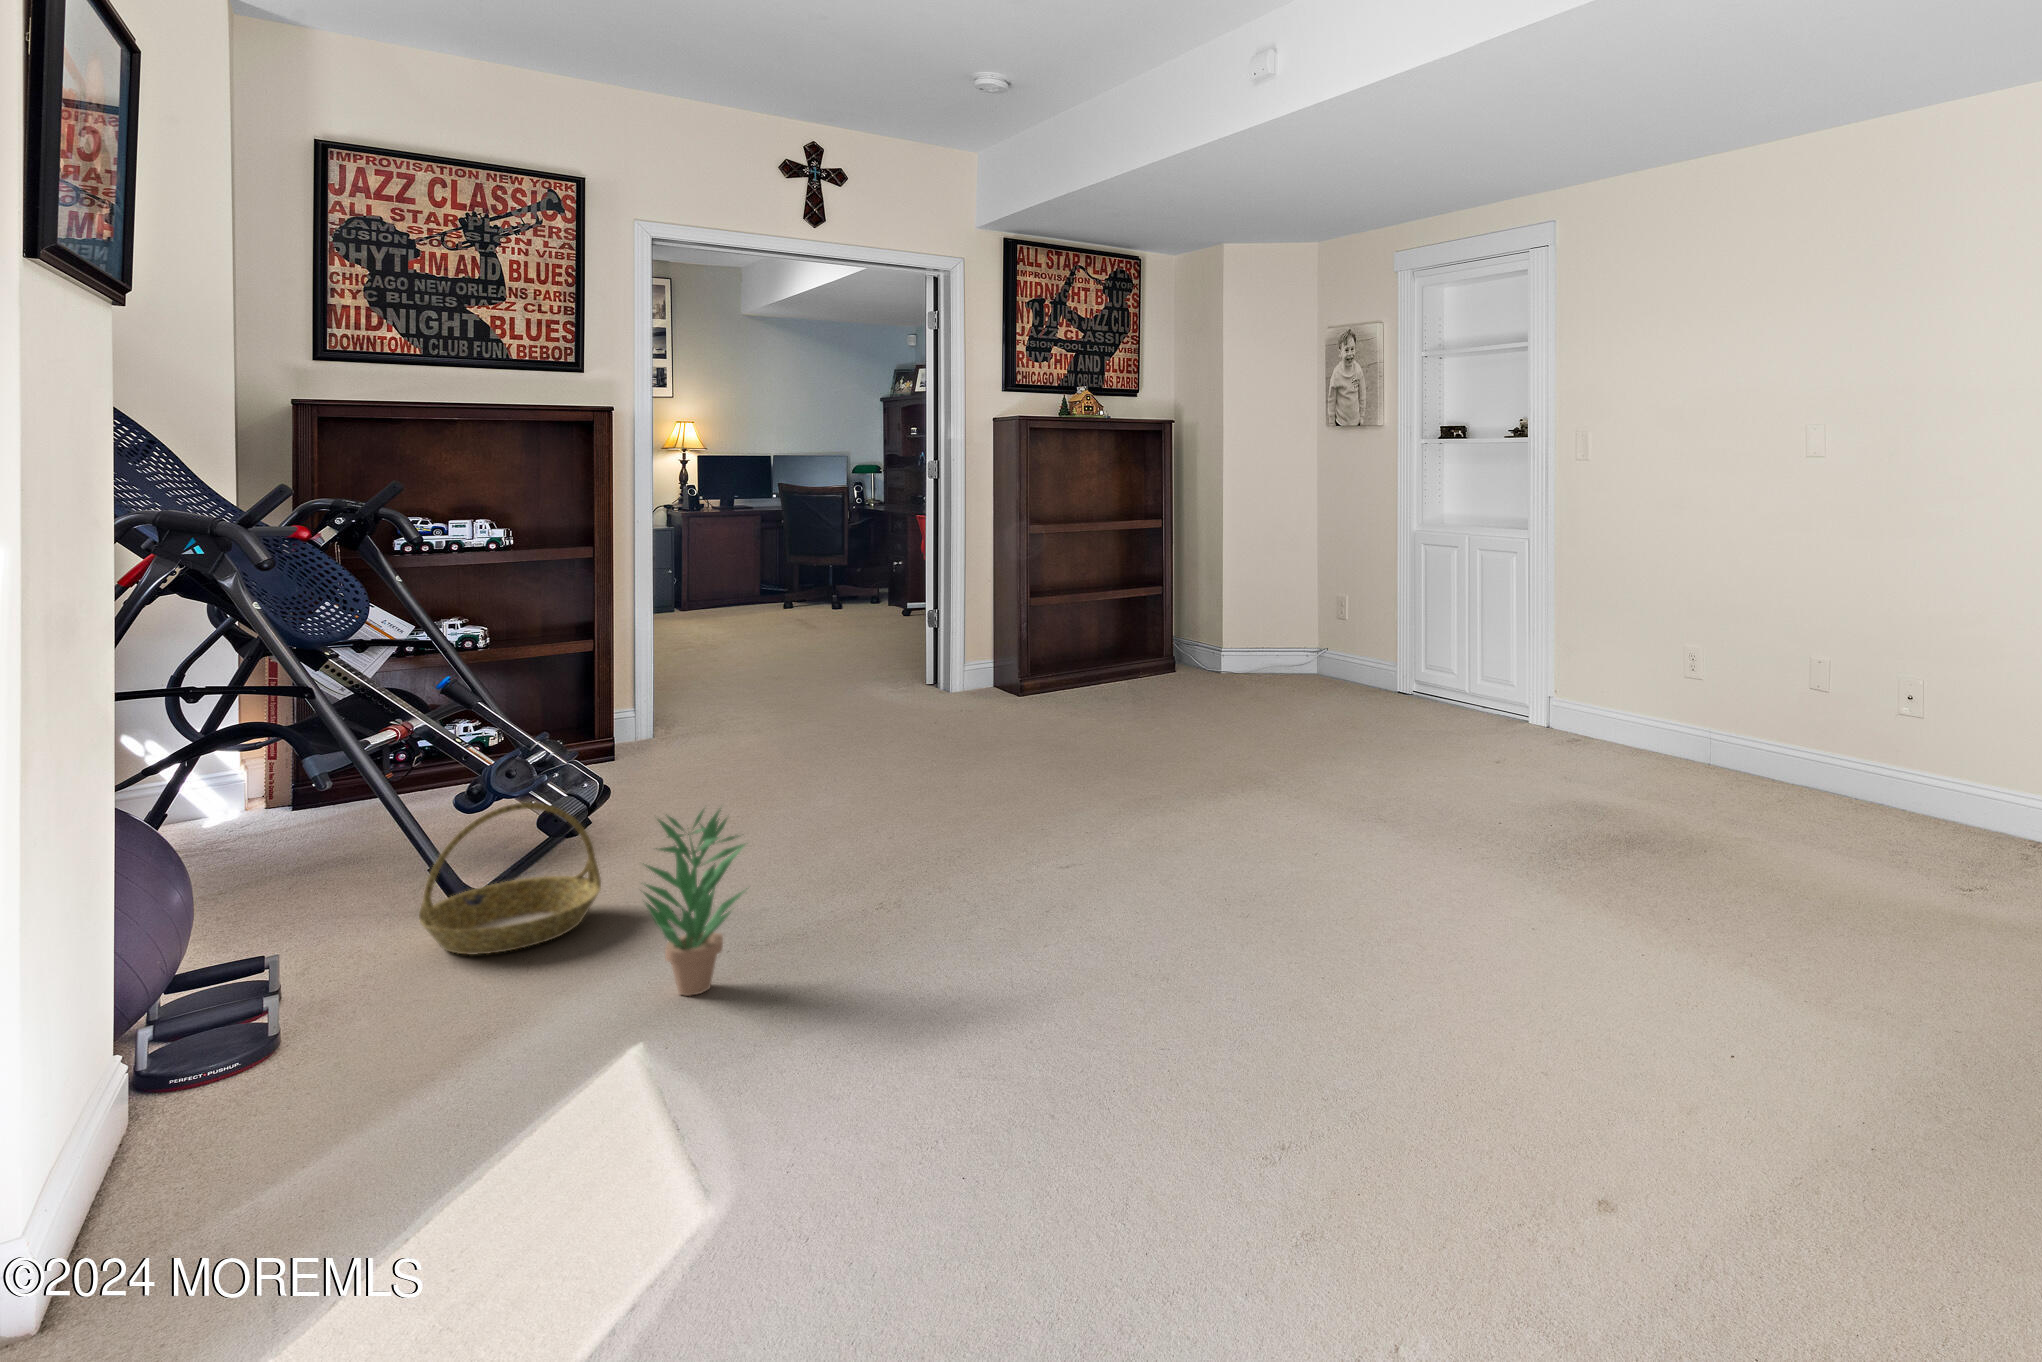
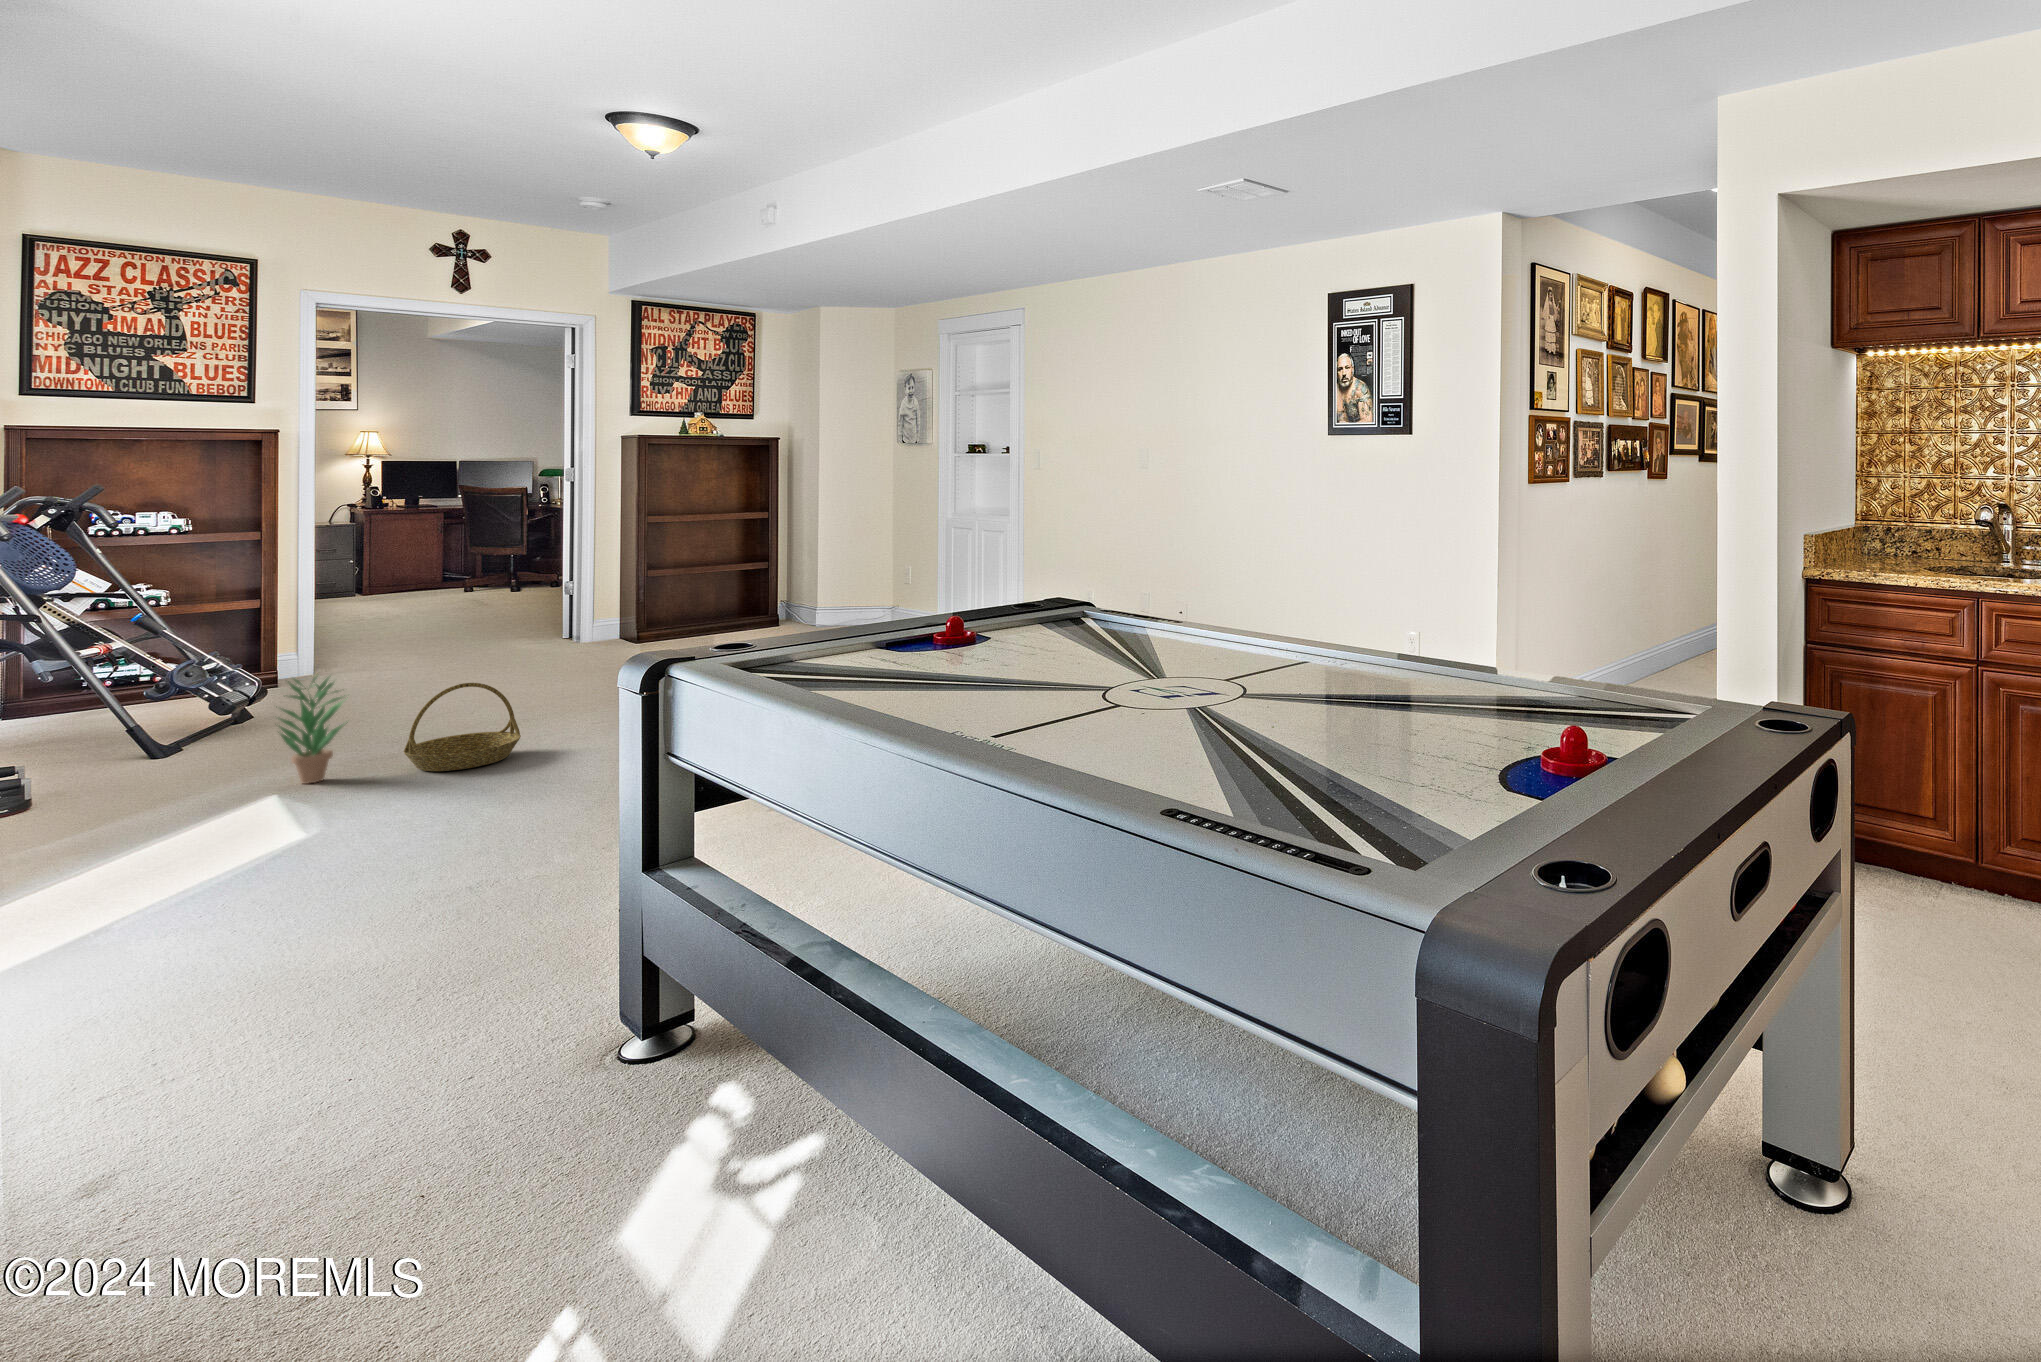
basket: present [419,802,601,955] -> present [404,683,521,771]

